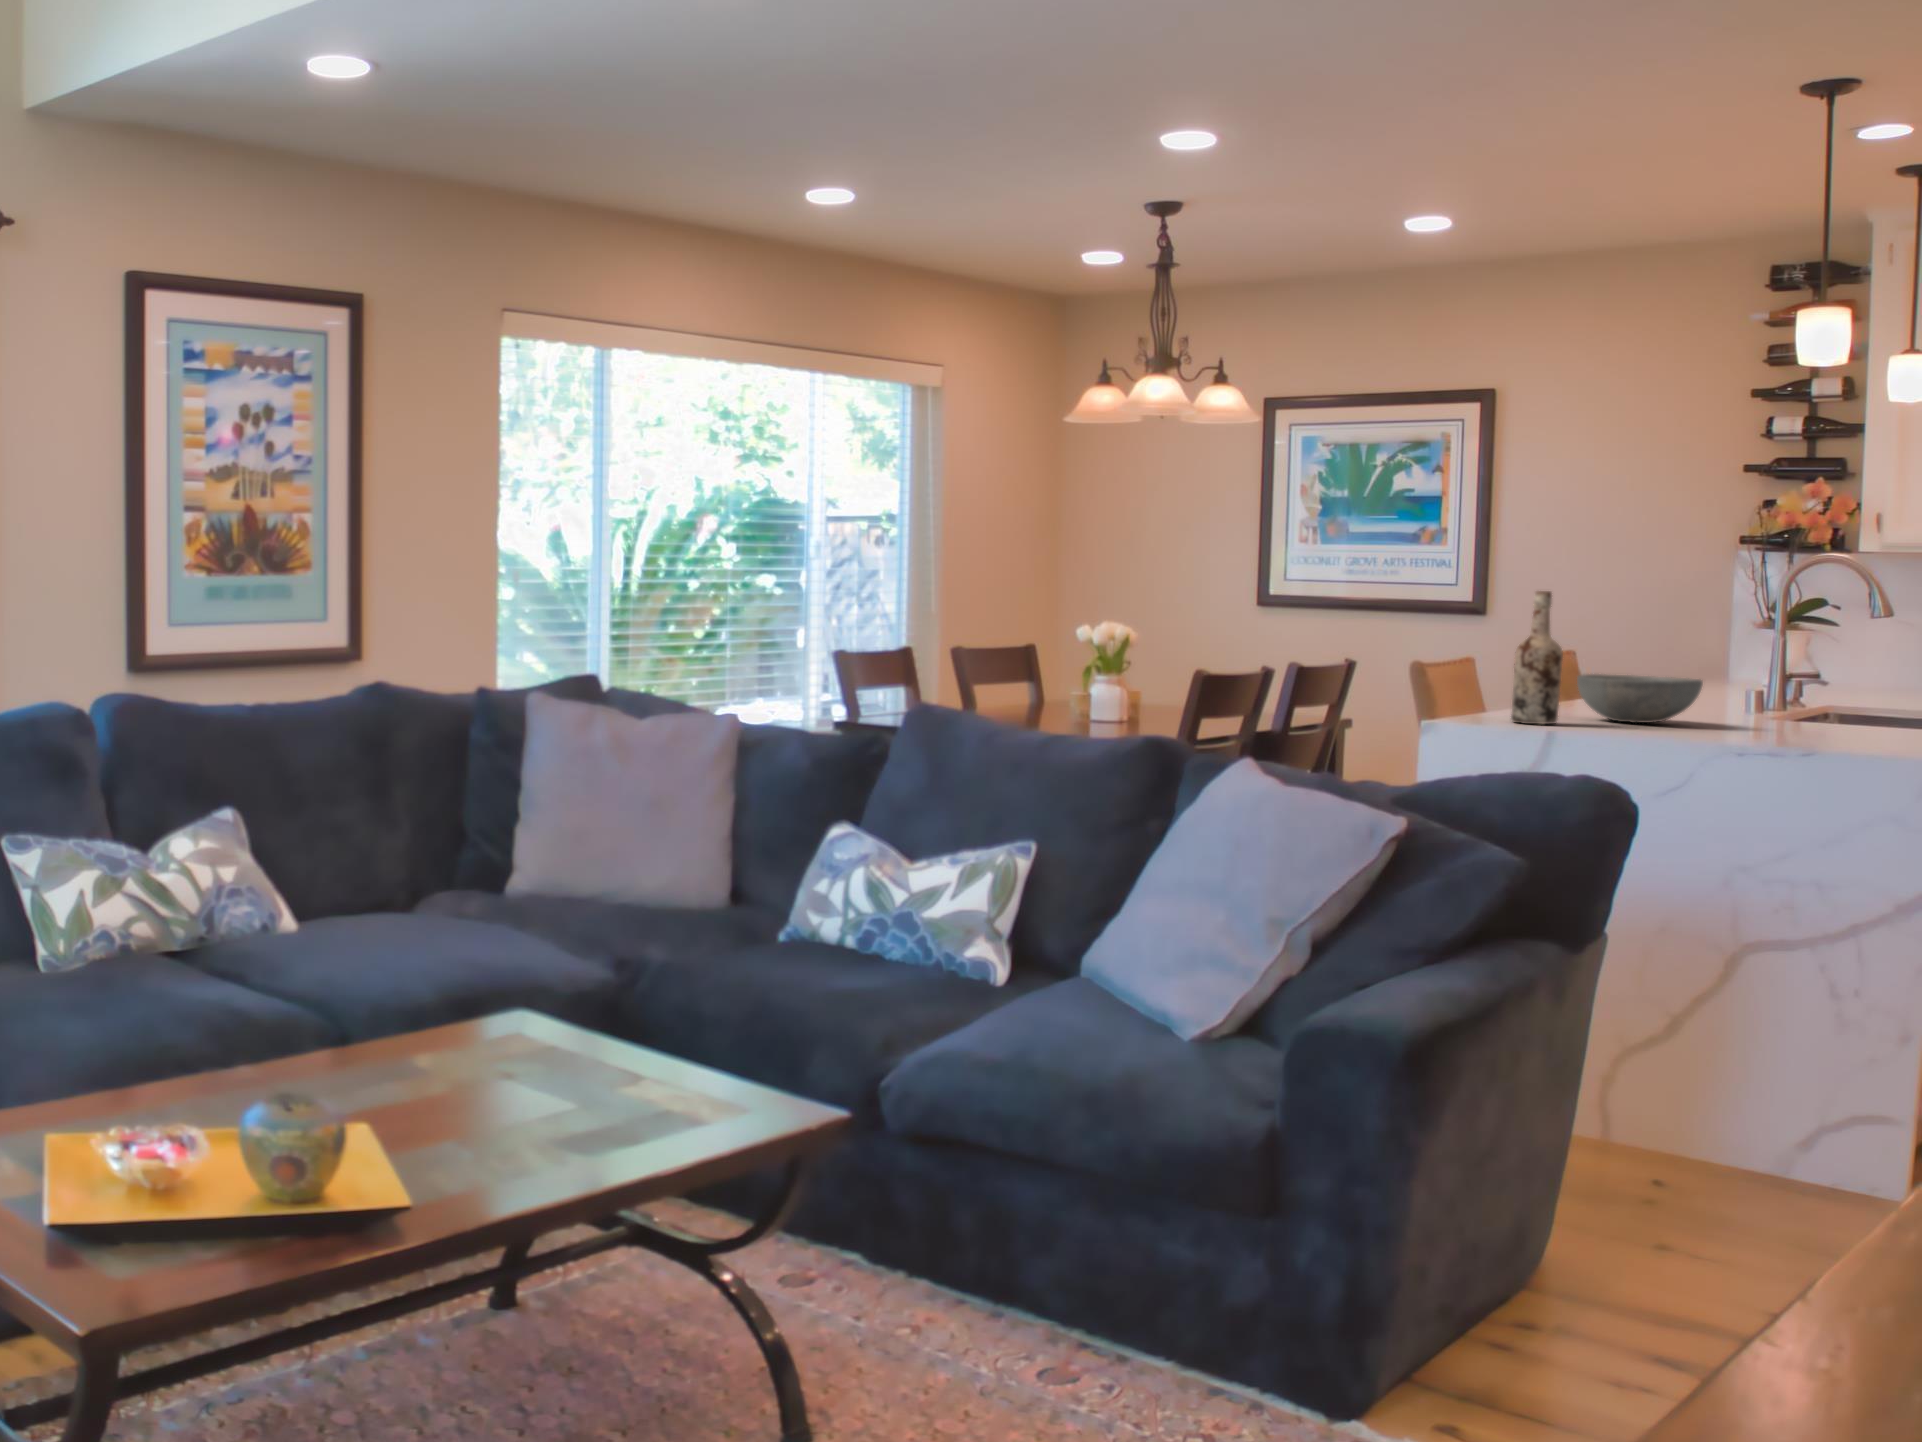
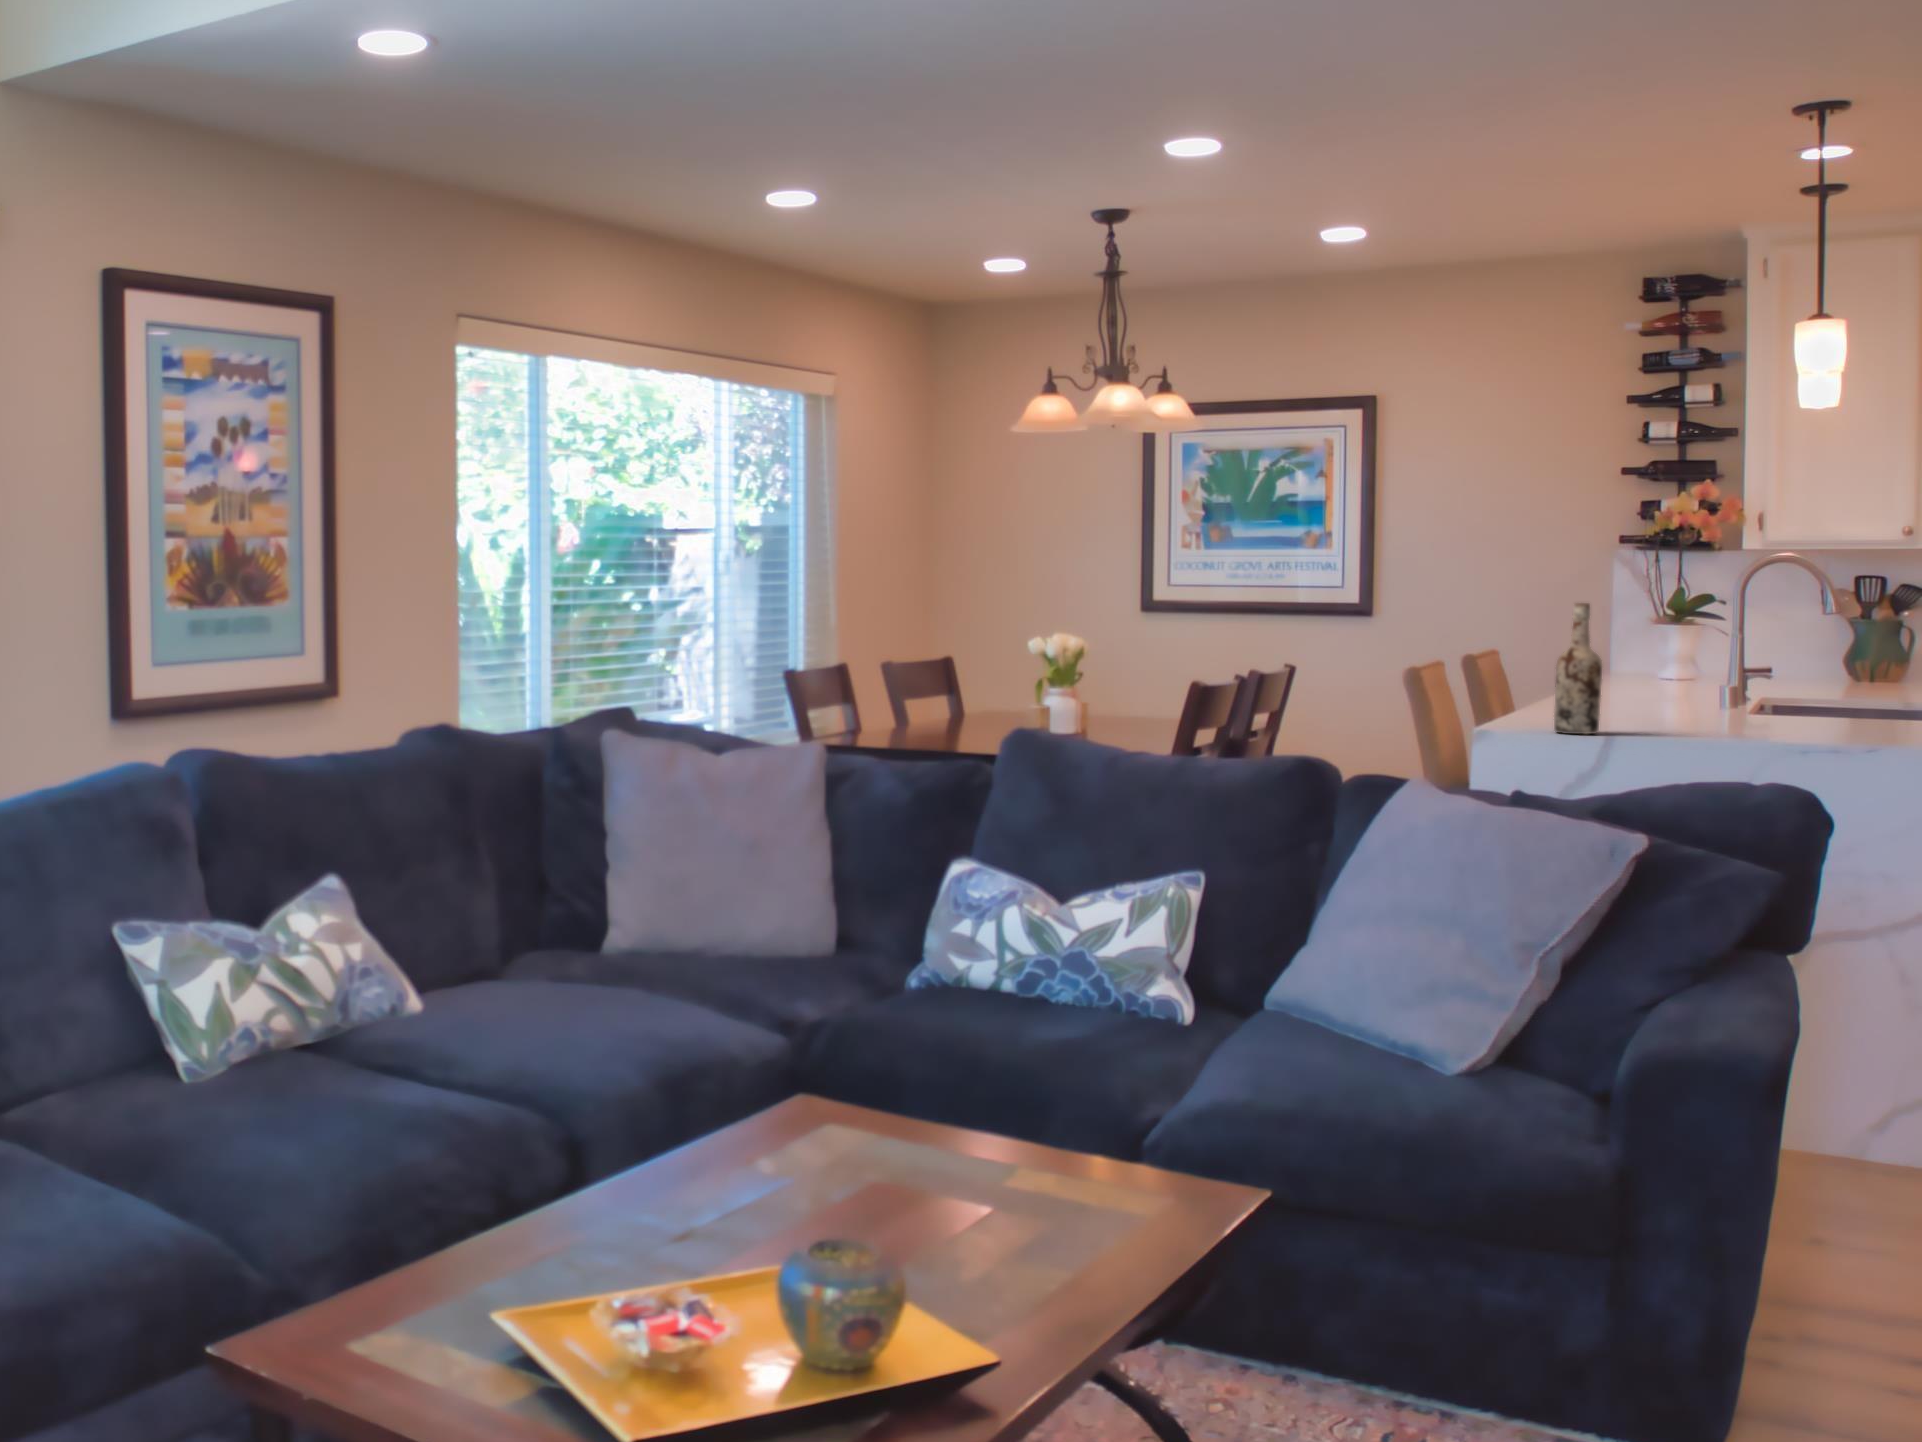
bowl: present [1577,674,1703,723] -> none [1595,682,1715,729]

